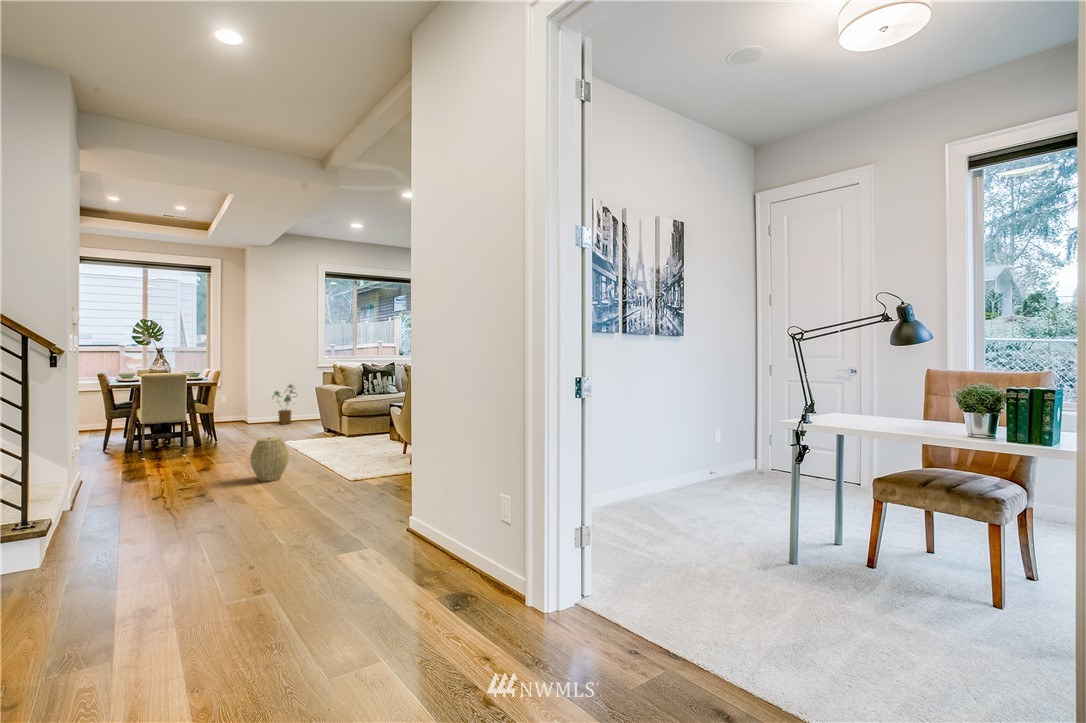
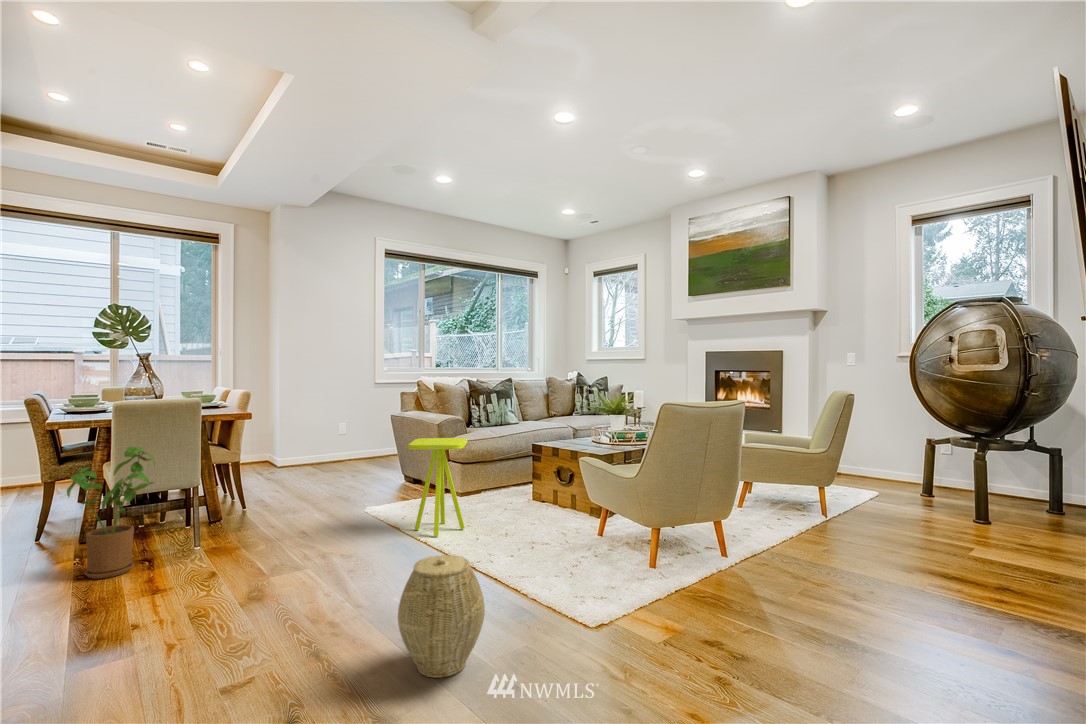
house plant: present [274,384,296,424] -> present [67,447,155,579]
side table: none [299,398,338,449] -> present [408,438,467,536]

